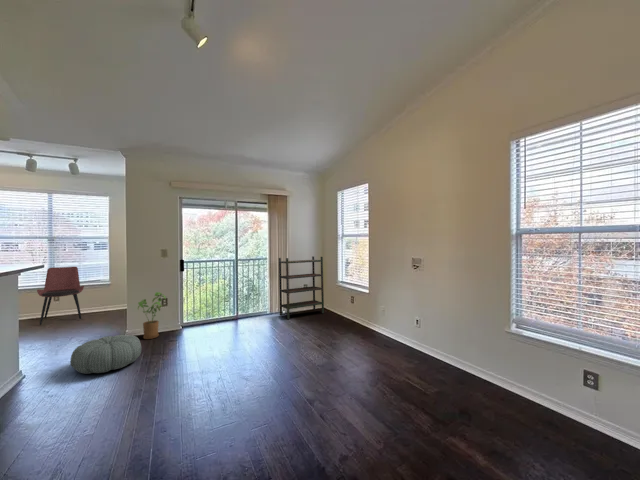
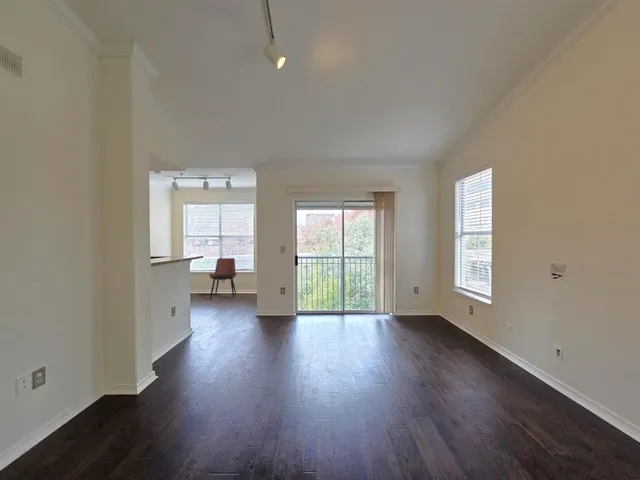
bookshelf: present [279,256,324,319] -> none [386,257,437,322]
house plant: present [138,292,165,339] -> none [262,282,283,321]
pouf: present [70,335,141,374] -> none [208,314,256,343]

